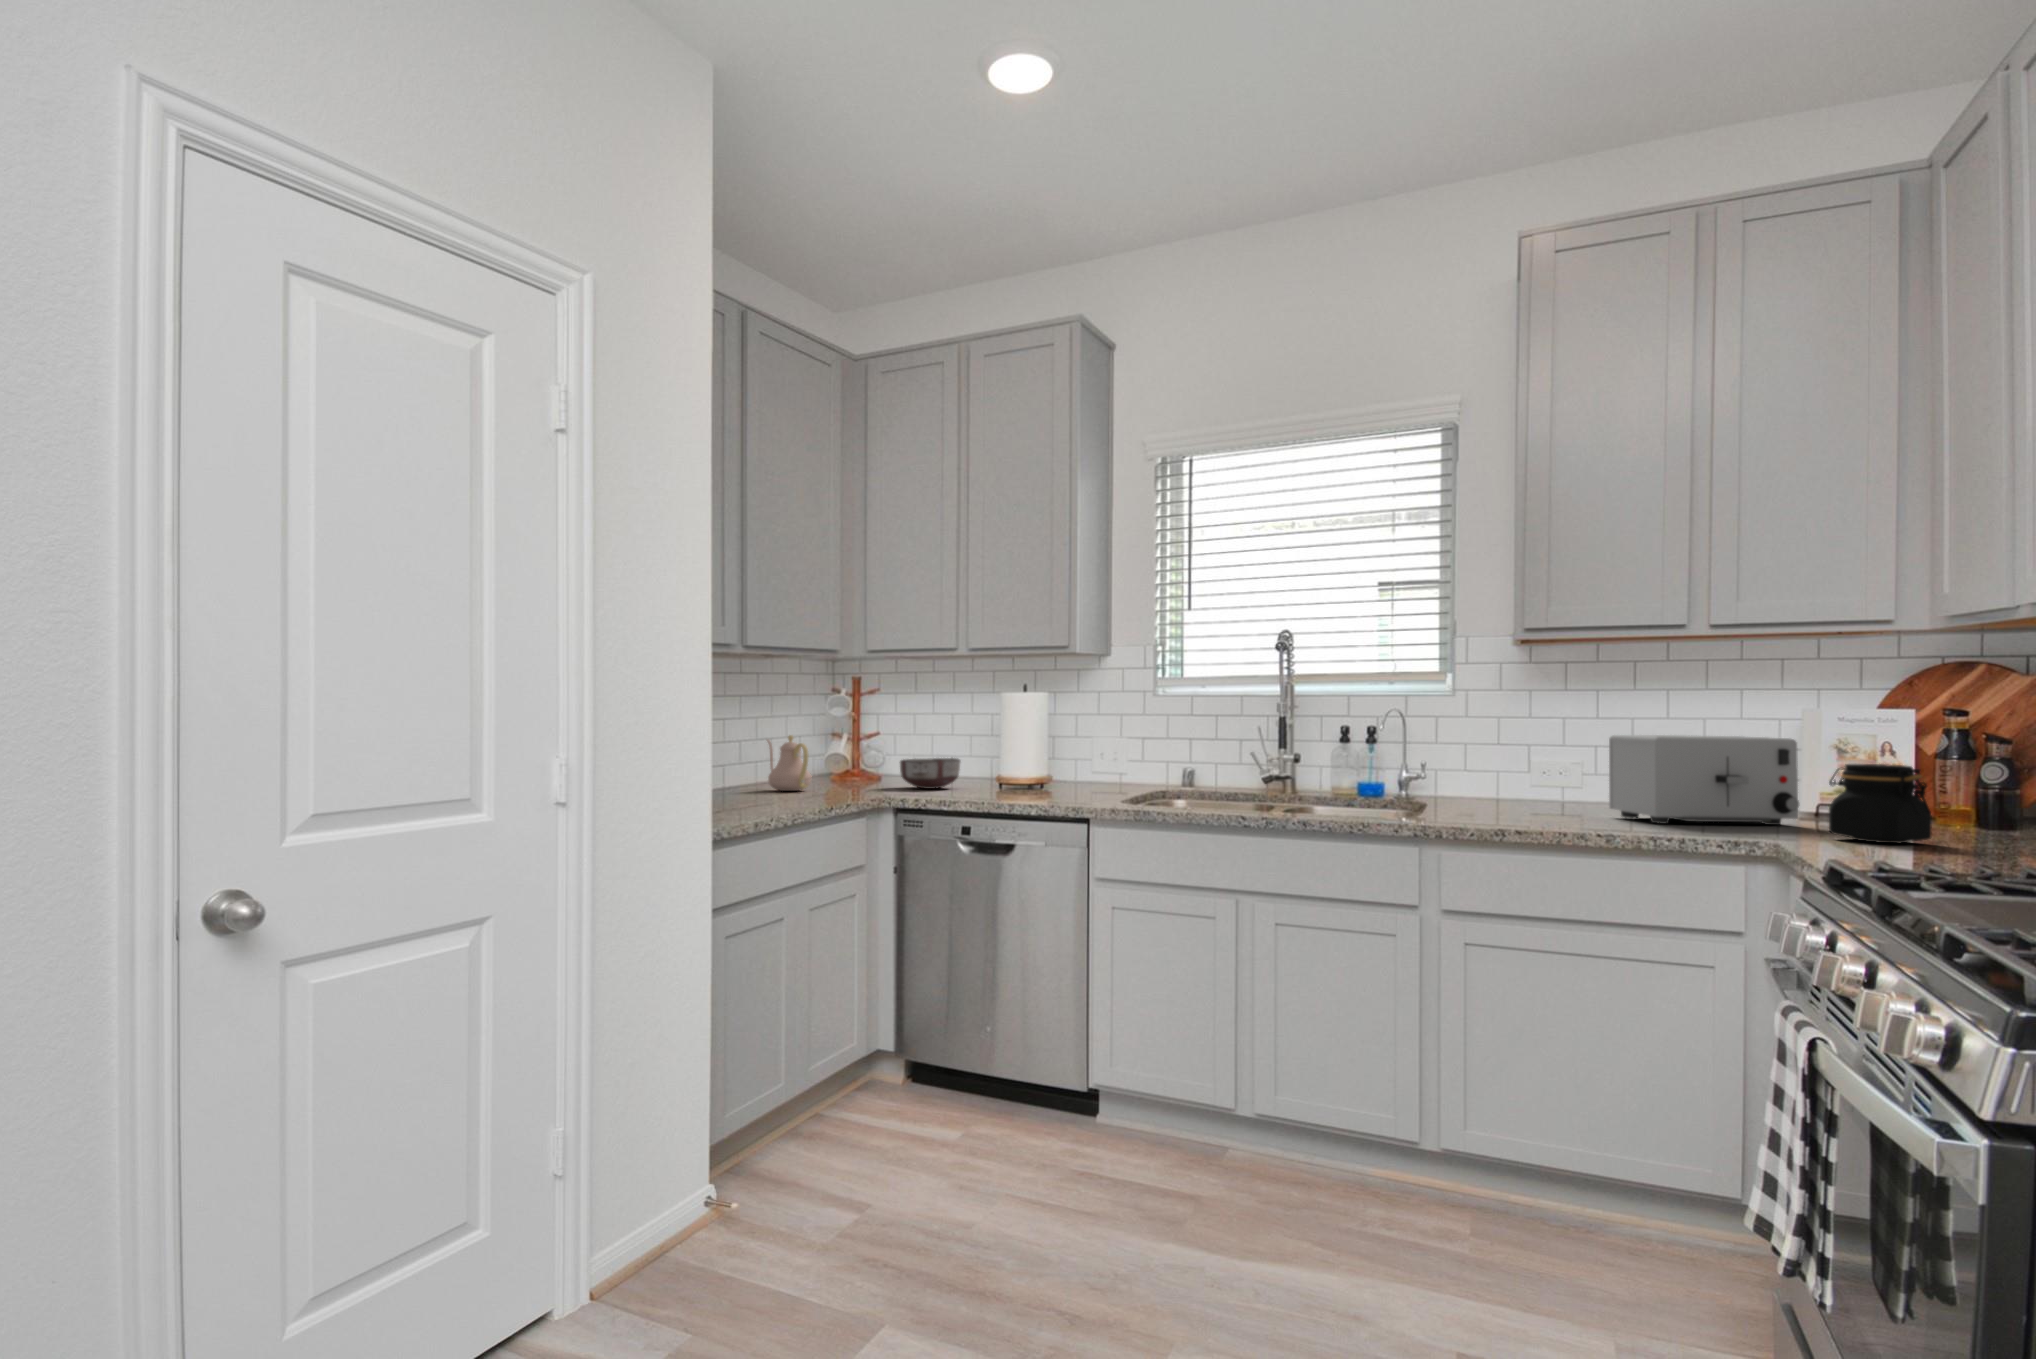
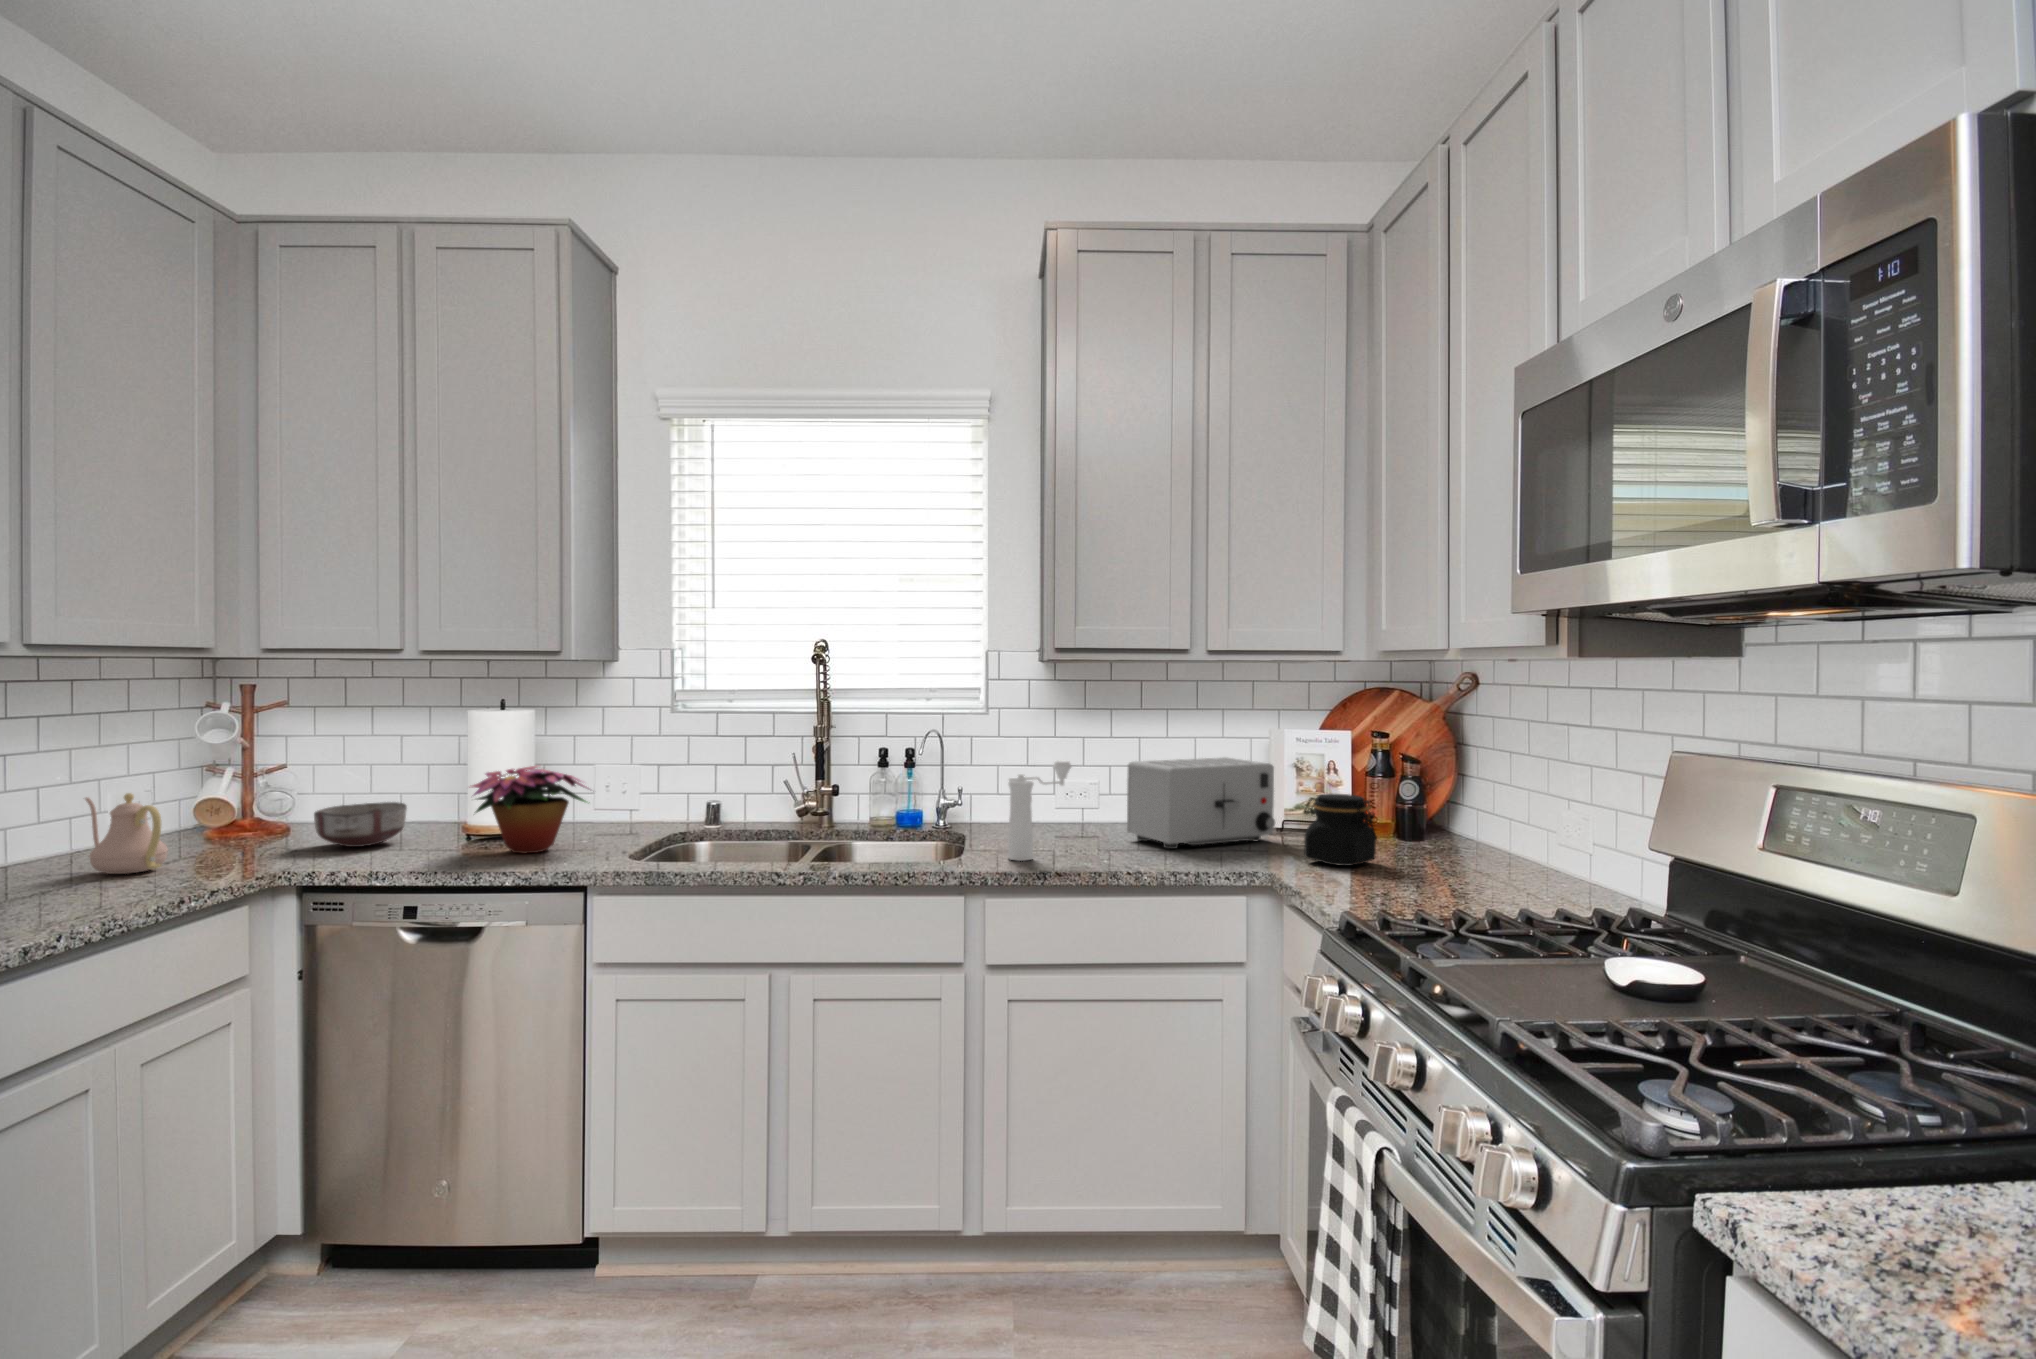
flower arrangement: none [998,726,1100,797] -> present [471,766,588,853]
pepper mill: none [1466,726,1538,821] -> present [1008,760,1071,861]

